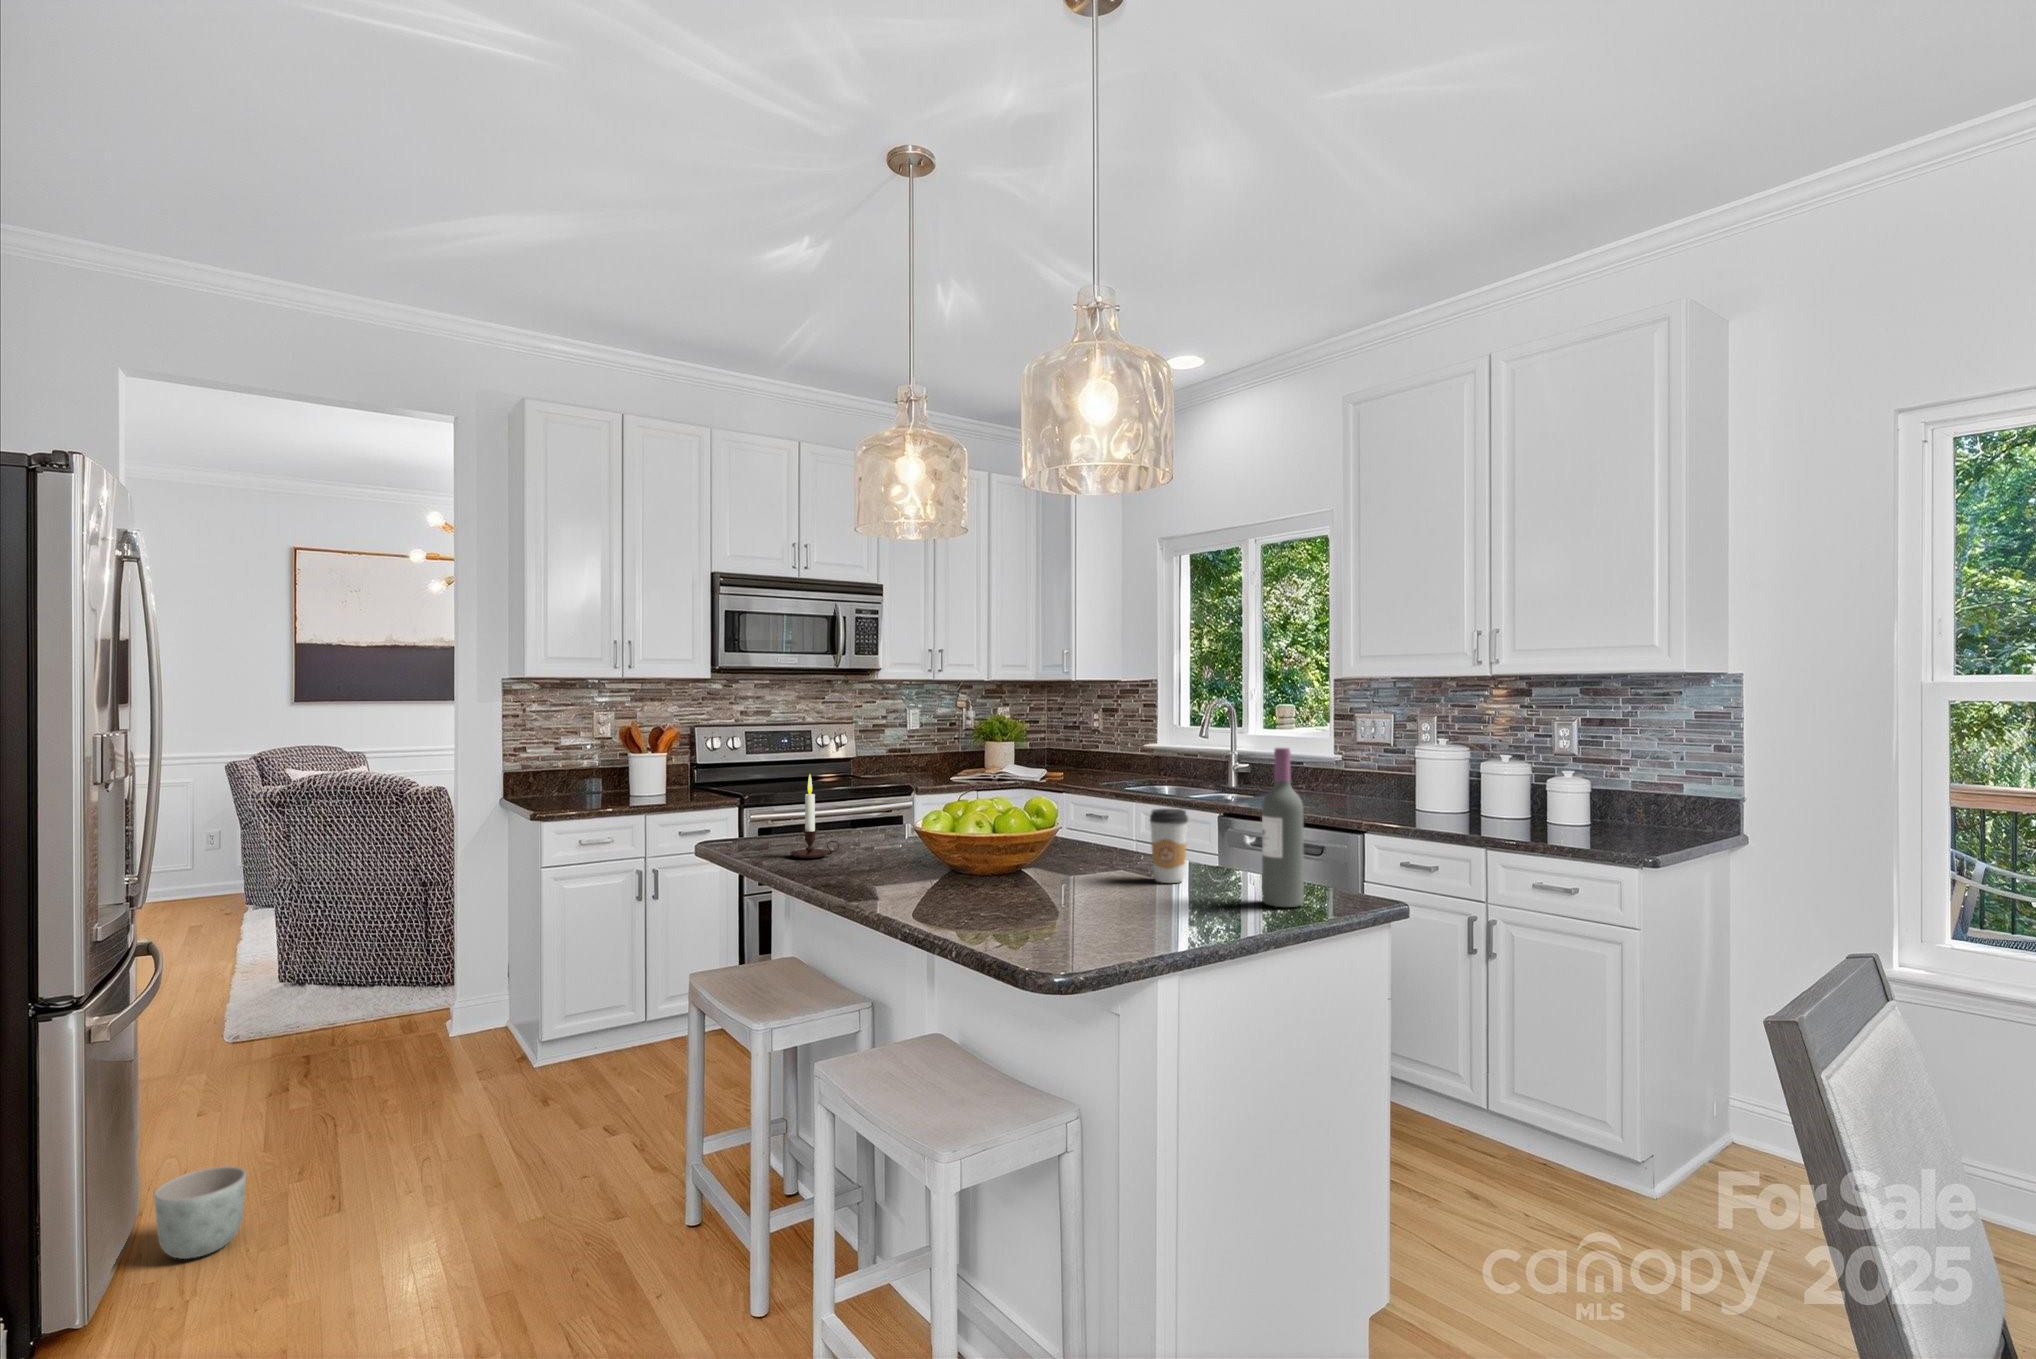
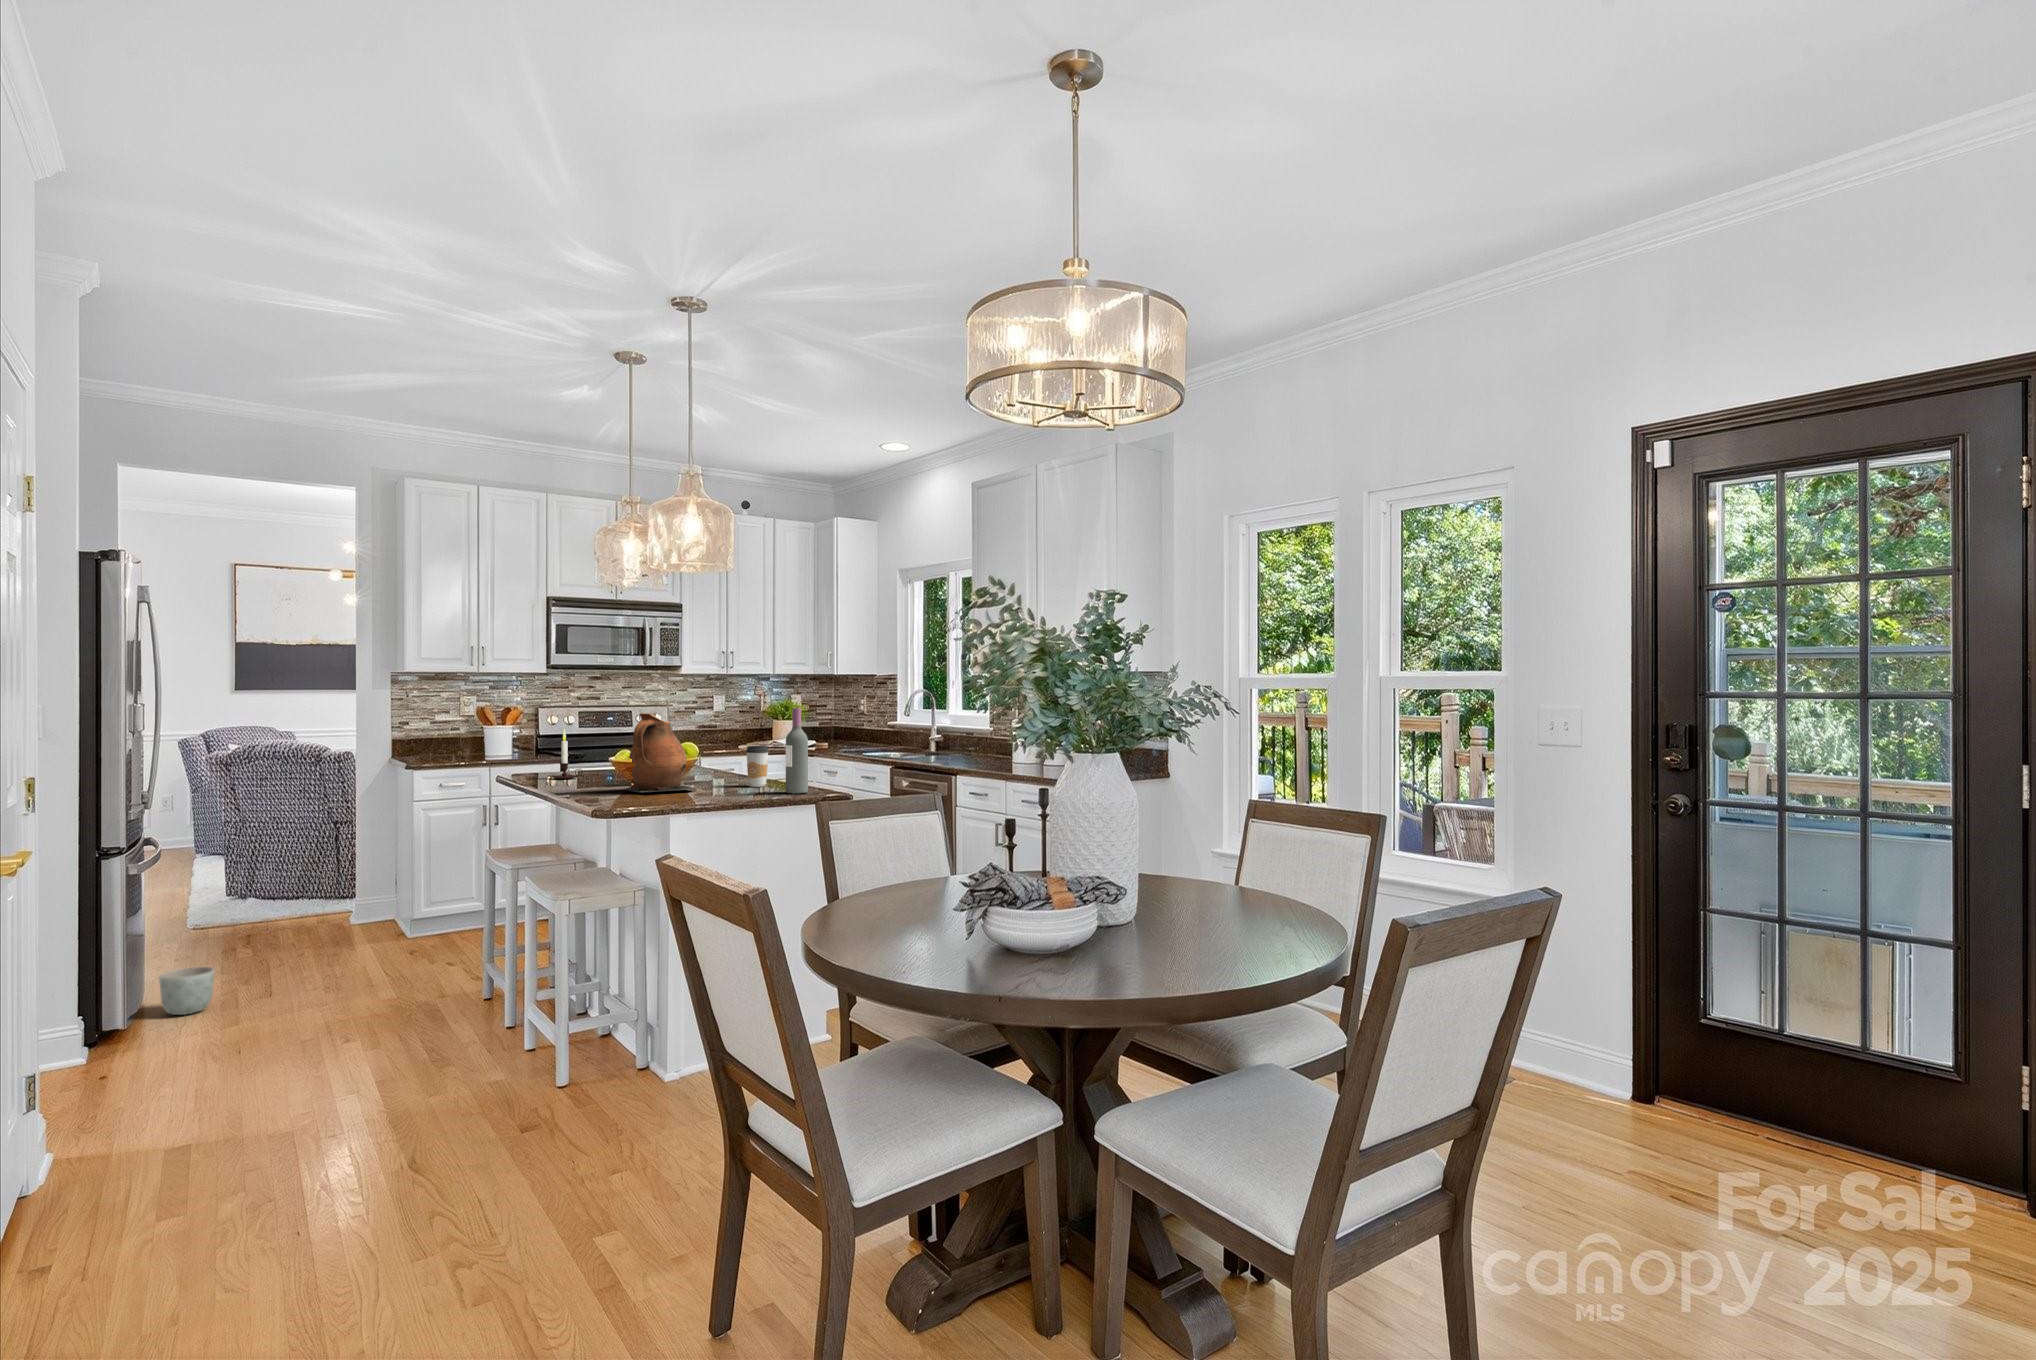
ceramic pitcher: none [956,757,1089,906] -> present [625,713,695,792]

